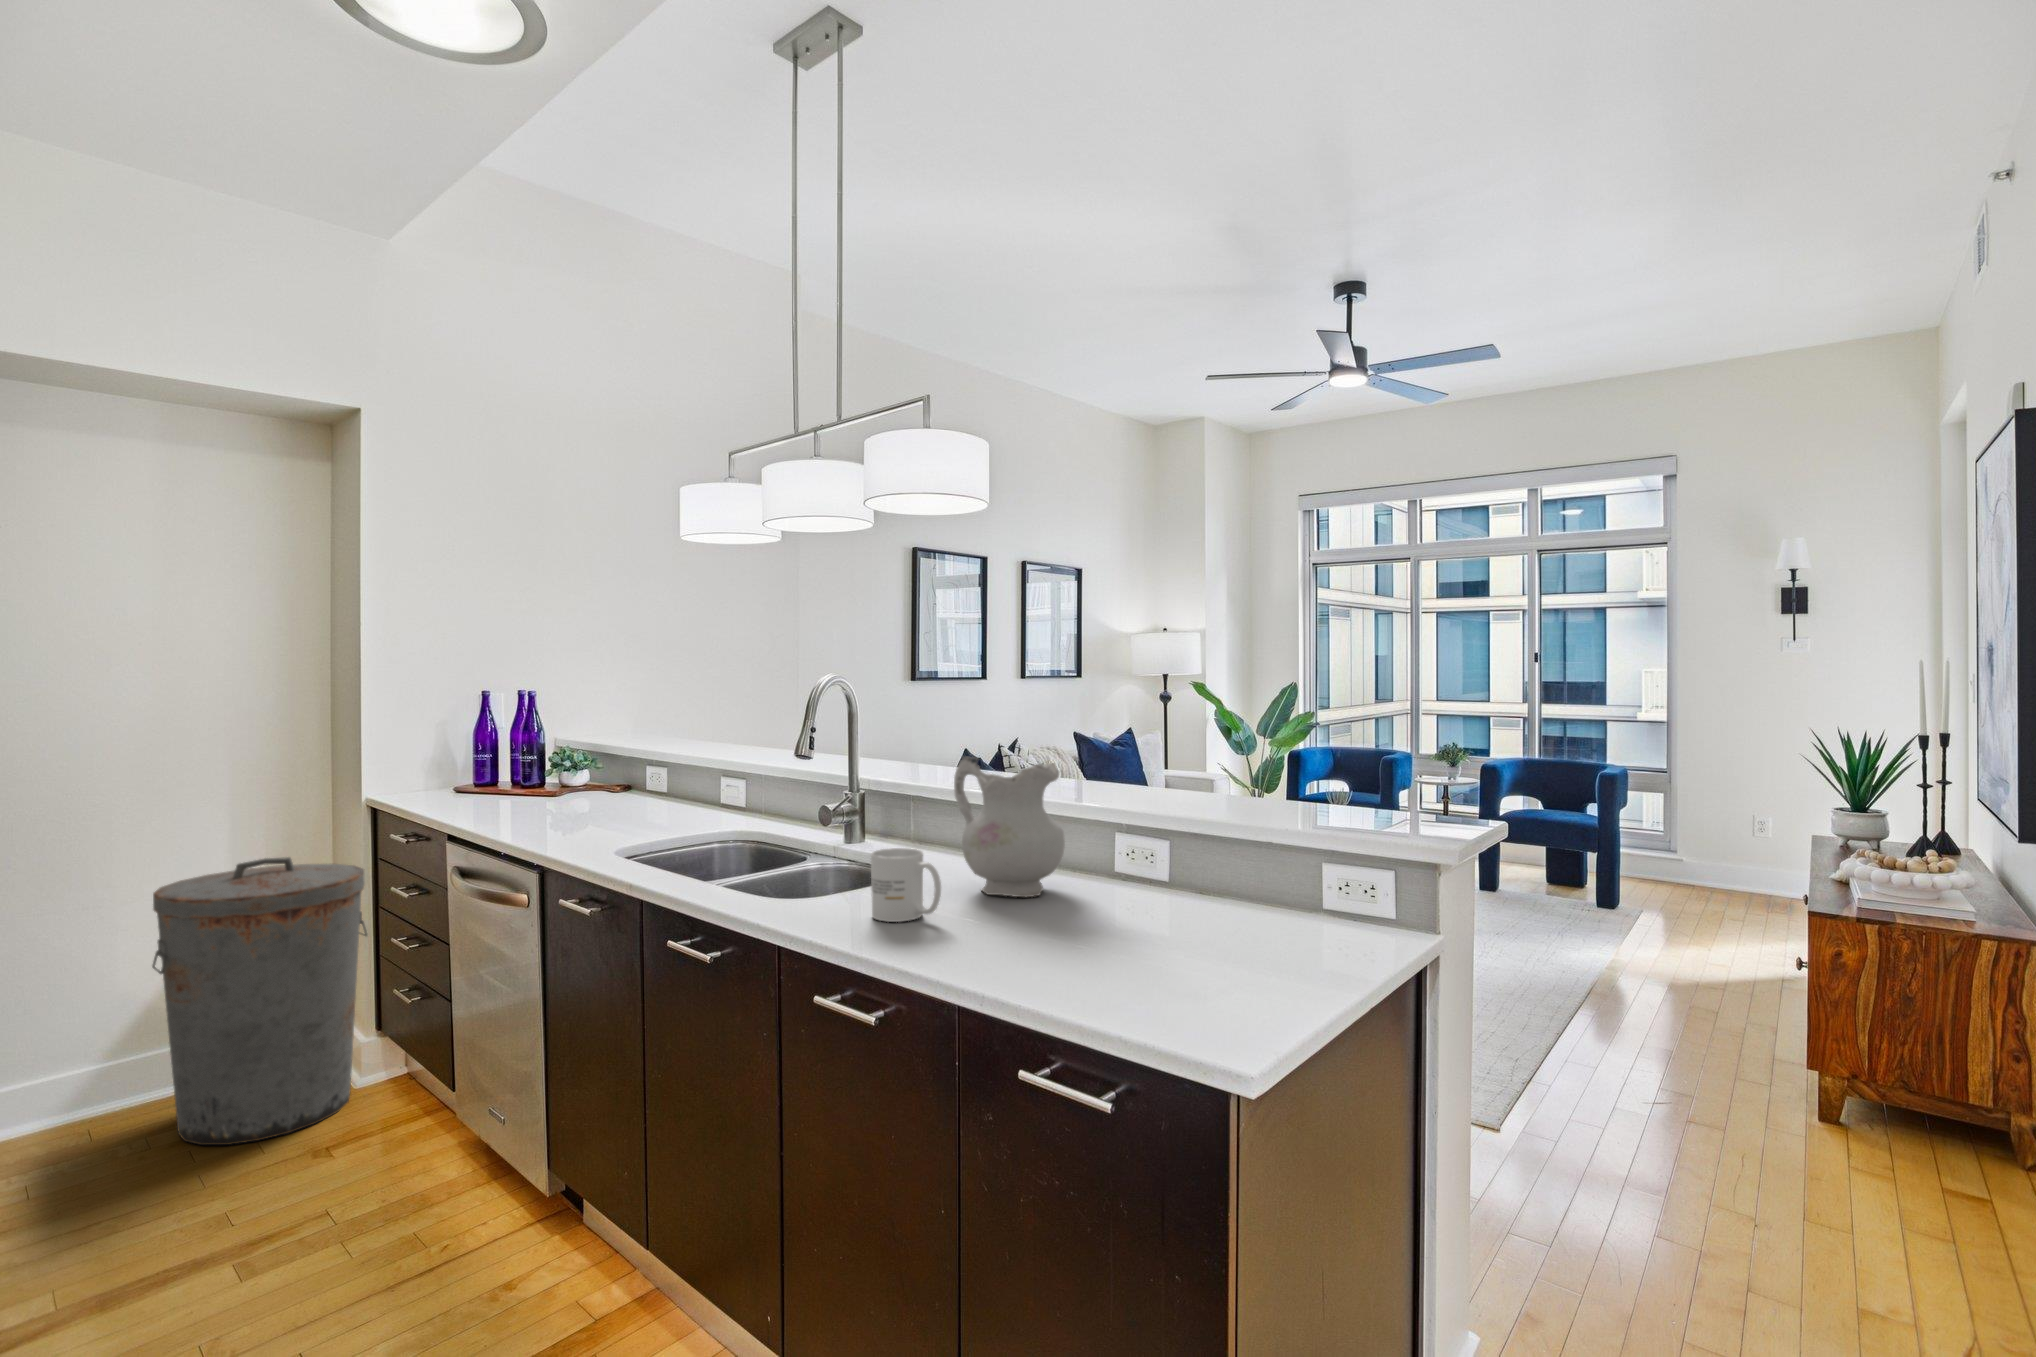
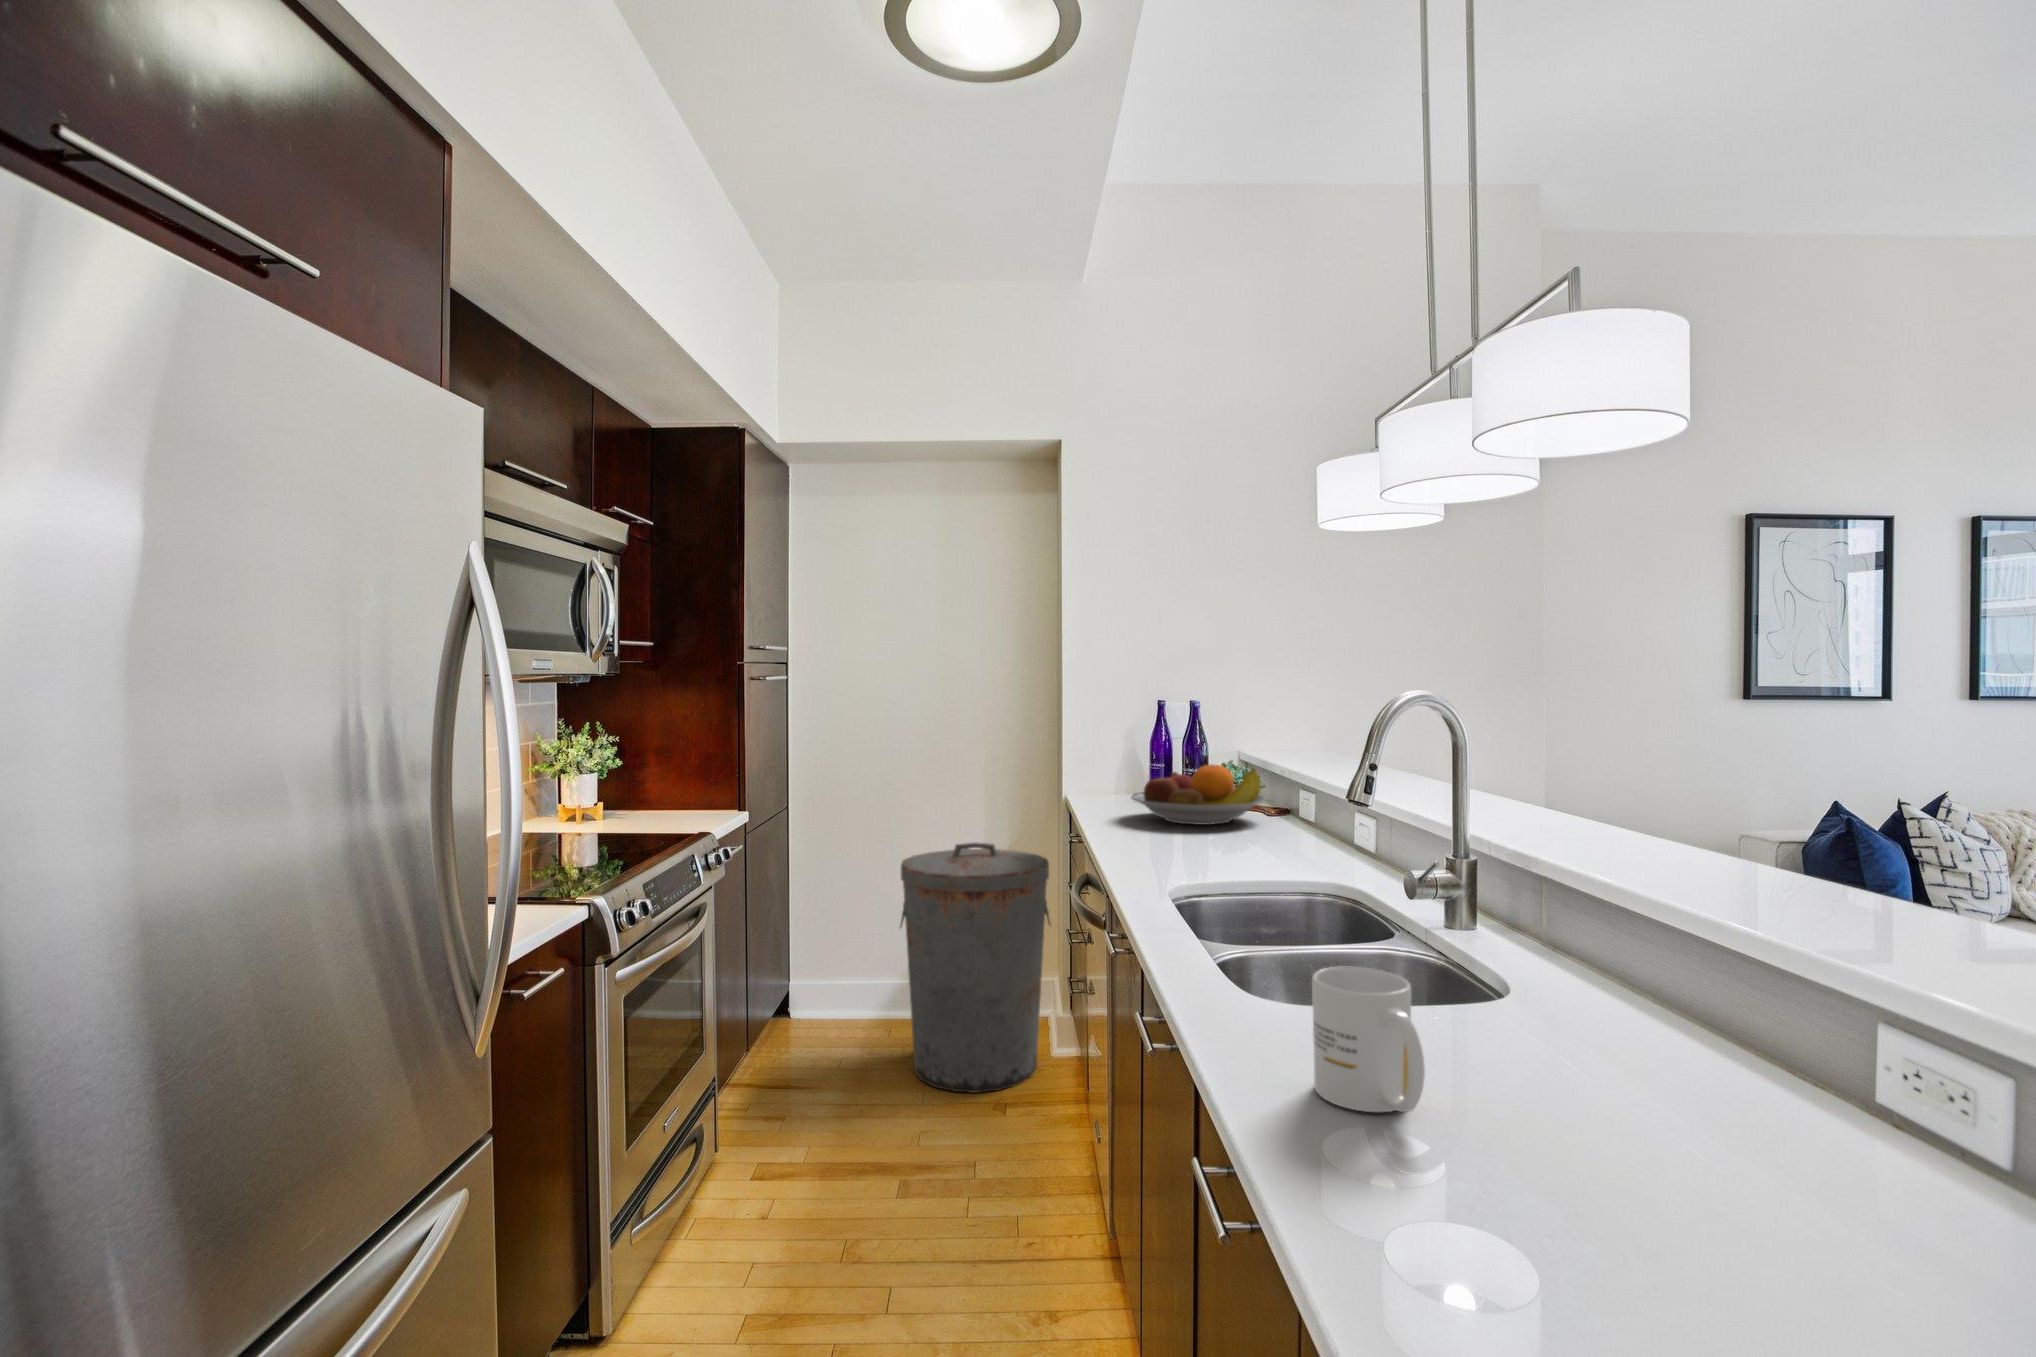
fruit bowl: none [492,750,626,806] -> present [1131,764,1265,825]
ceramic pitcher: present [954,756,1065,897] -> none [1542,817,1795,1133]

